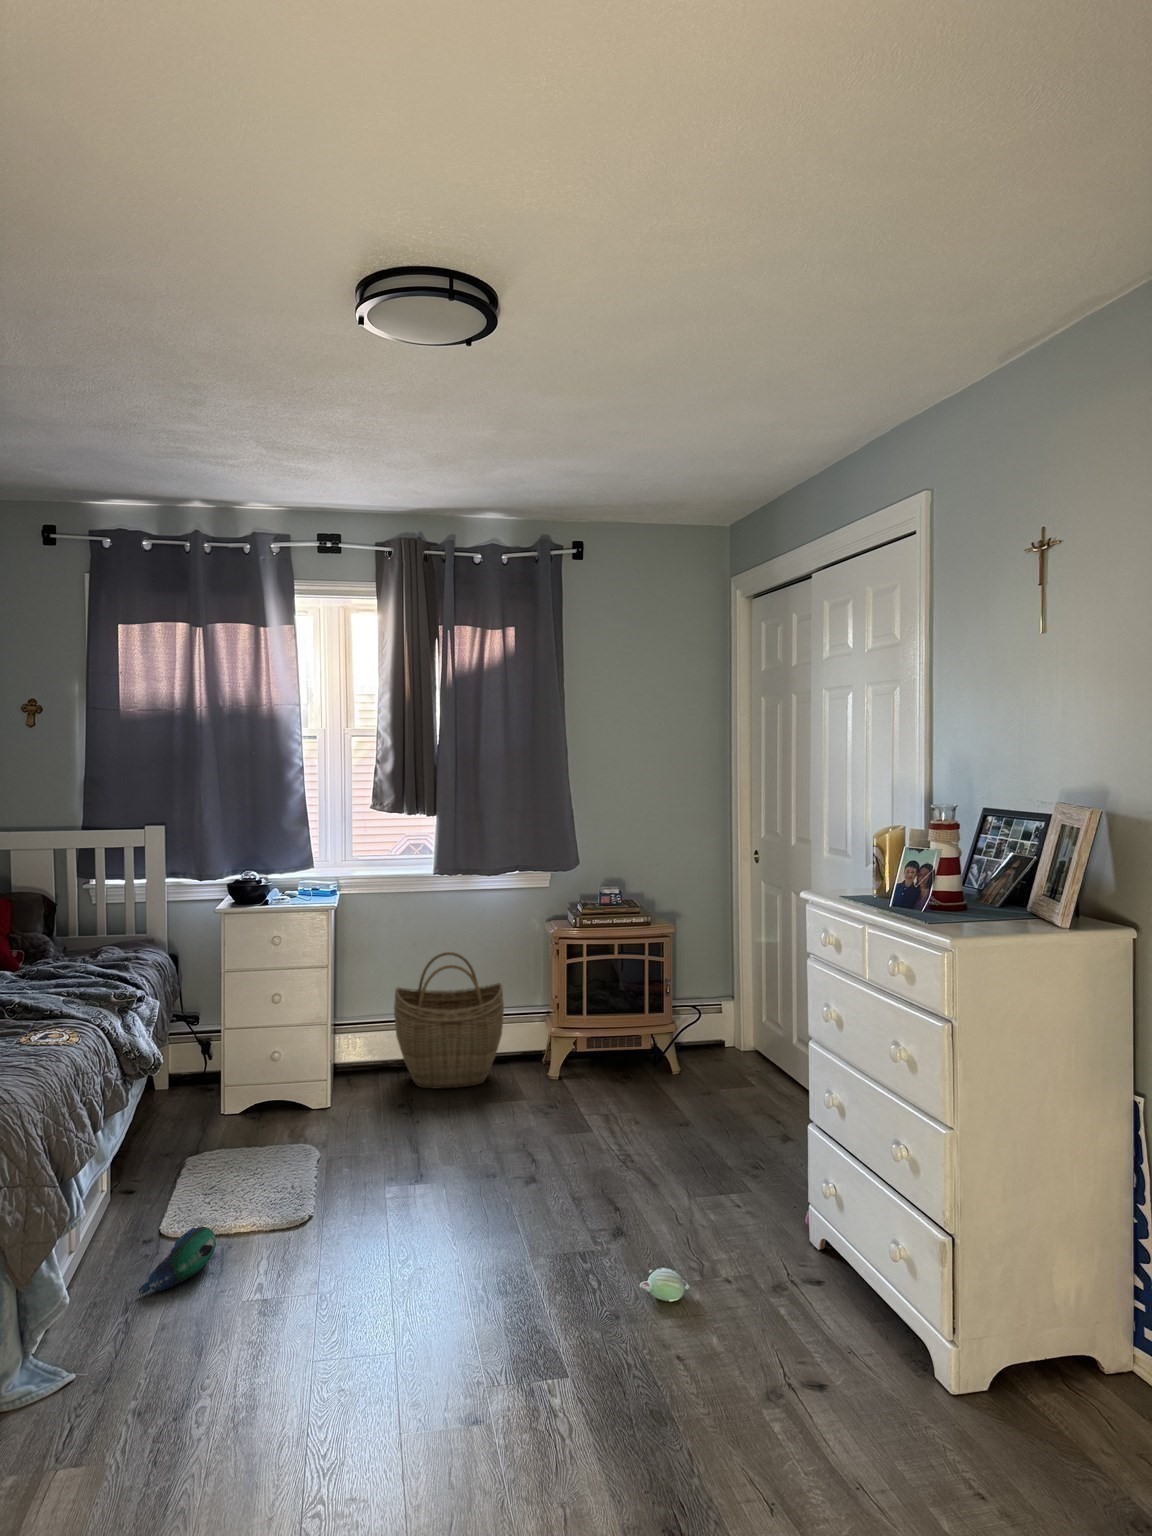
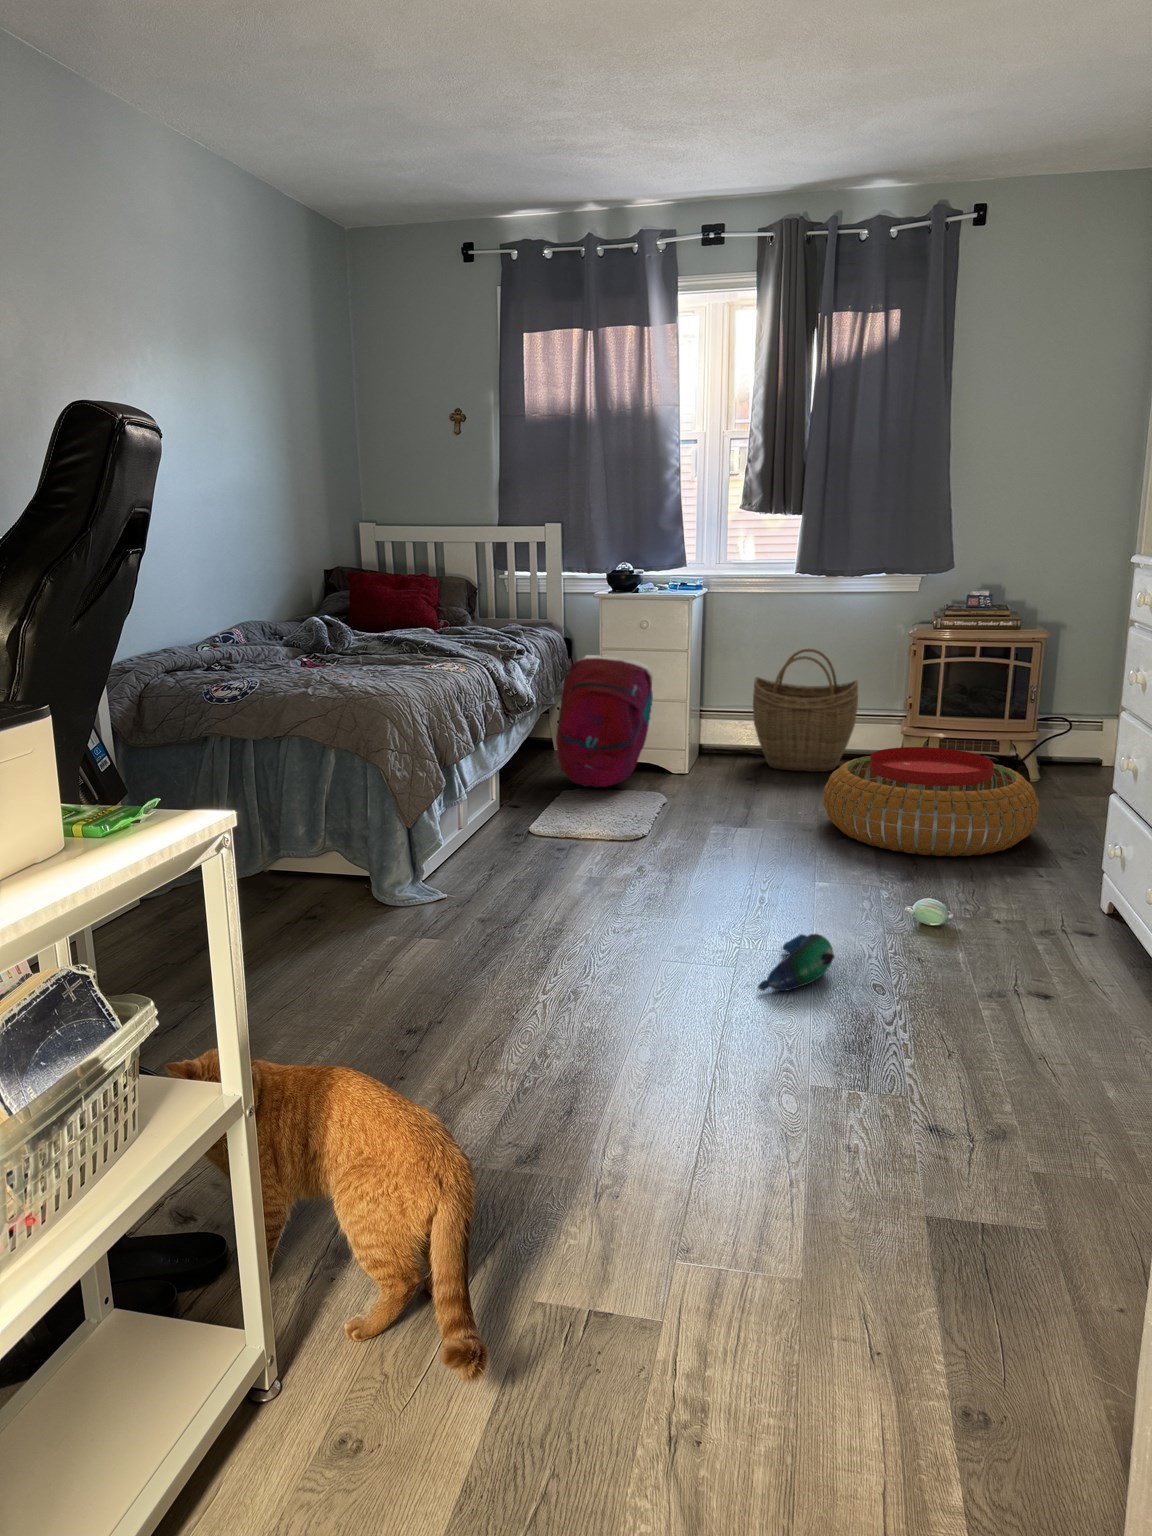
backpack: none [174,981,290,1148] -> present [556,655,653,788]
pouf: none [501,1062,712,1191] -> present [823,747,1039,856]
plush toy: present [139,1227,216,1294] -> present [758,934,835,991]

